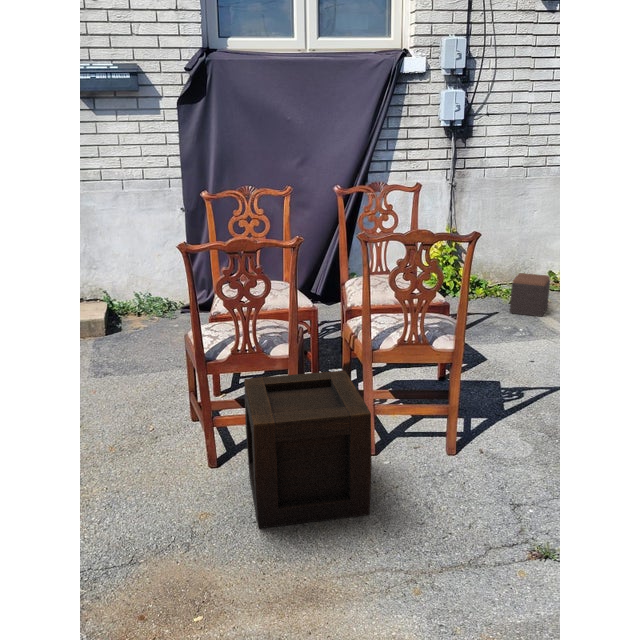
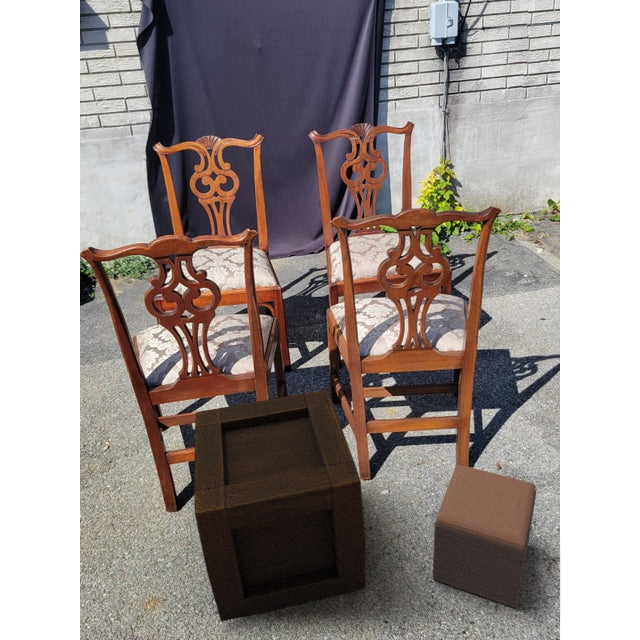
footstool: present [510,273,550,317] -> present [433,465,536,608]

